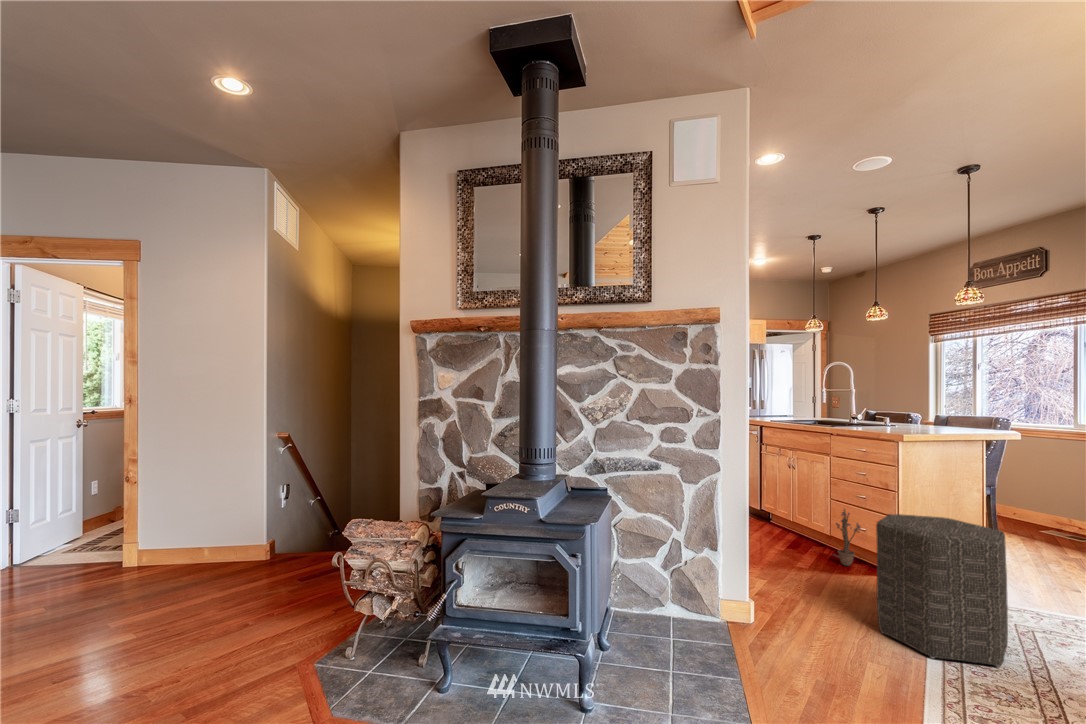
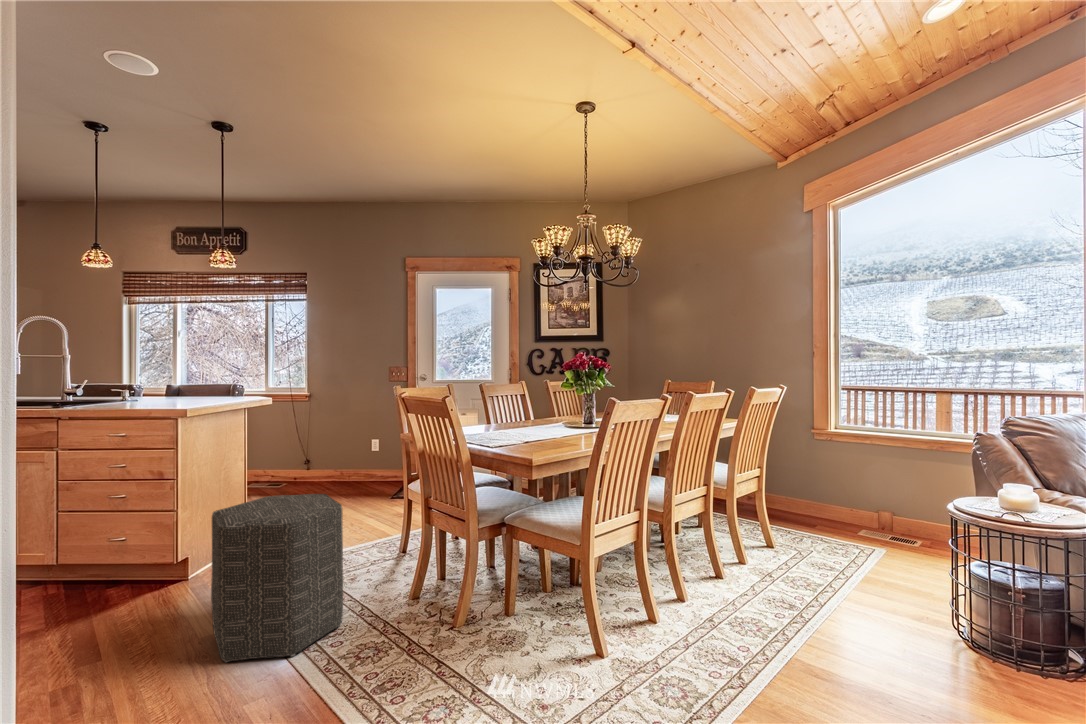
decorative plant: present [834,509,860,566] -> none [71,524,125,602]

